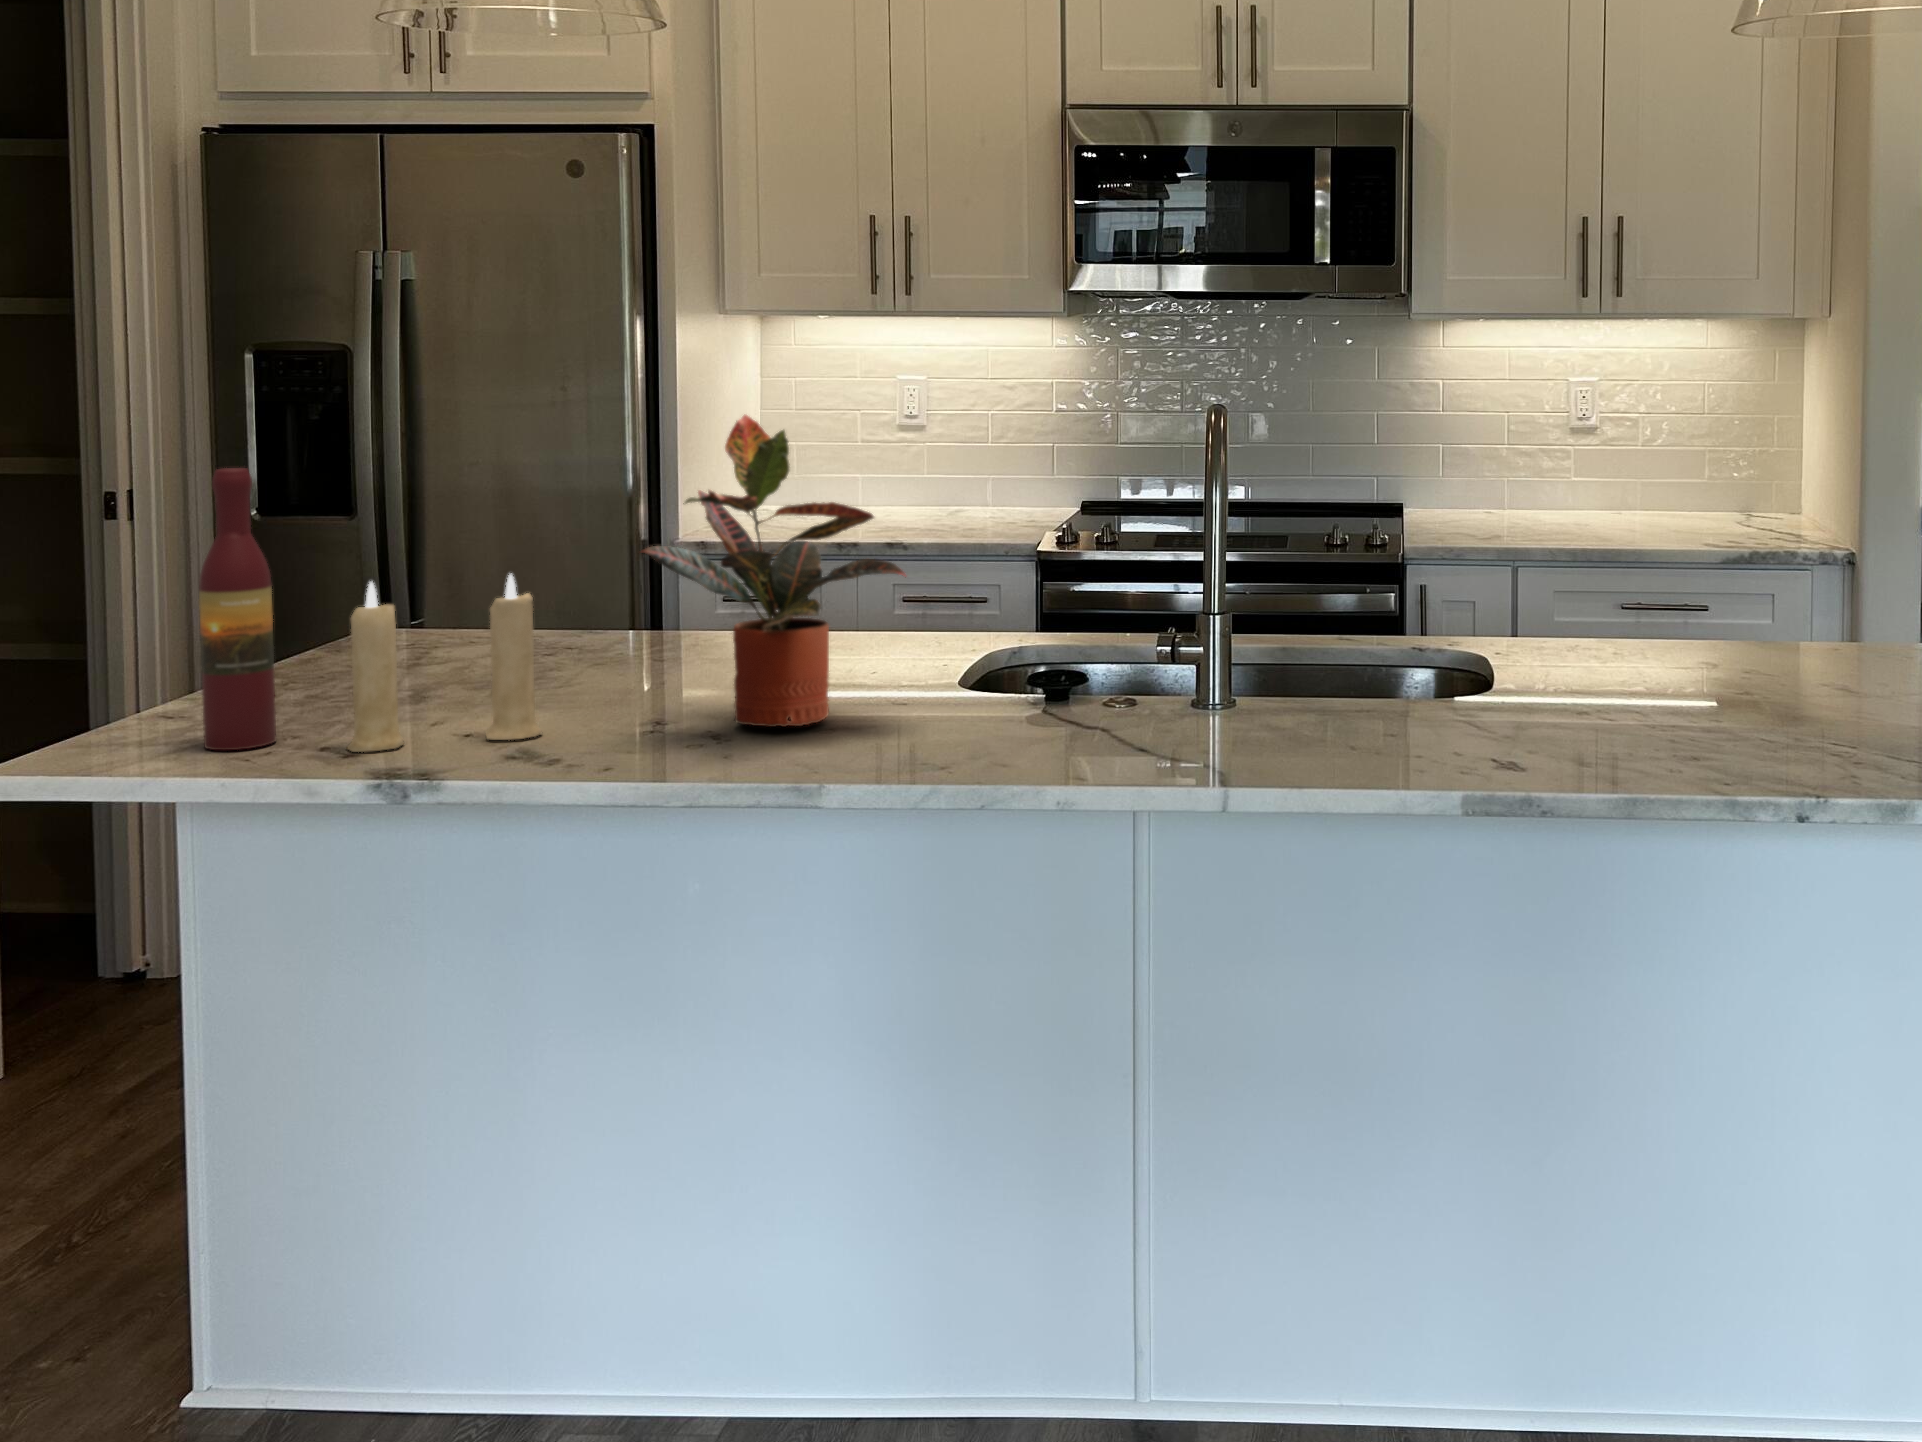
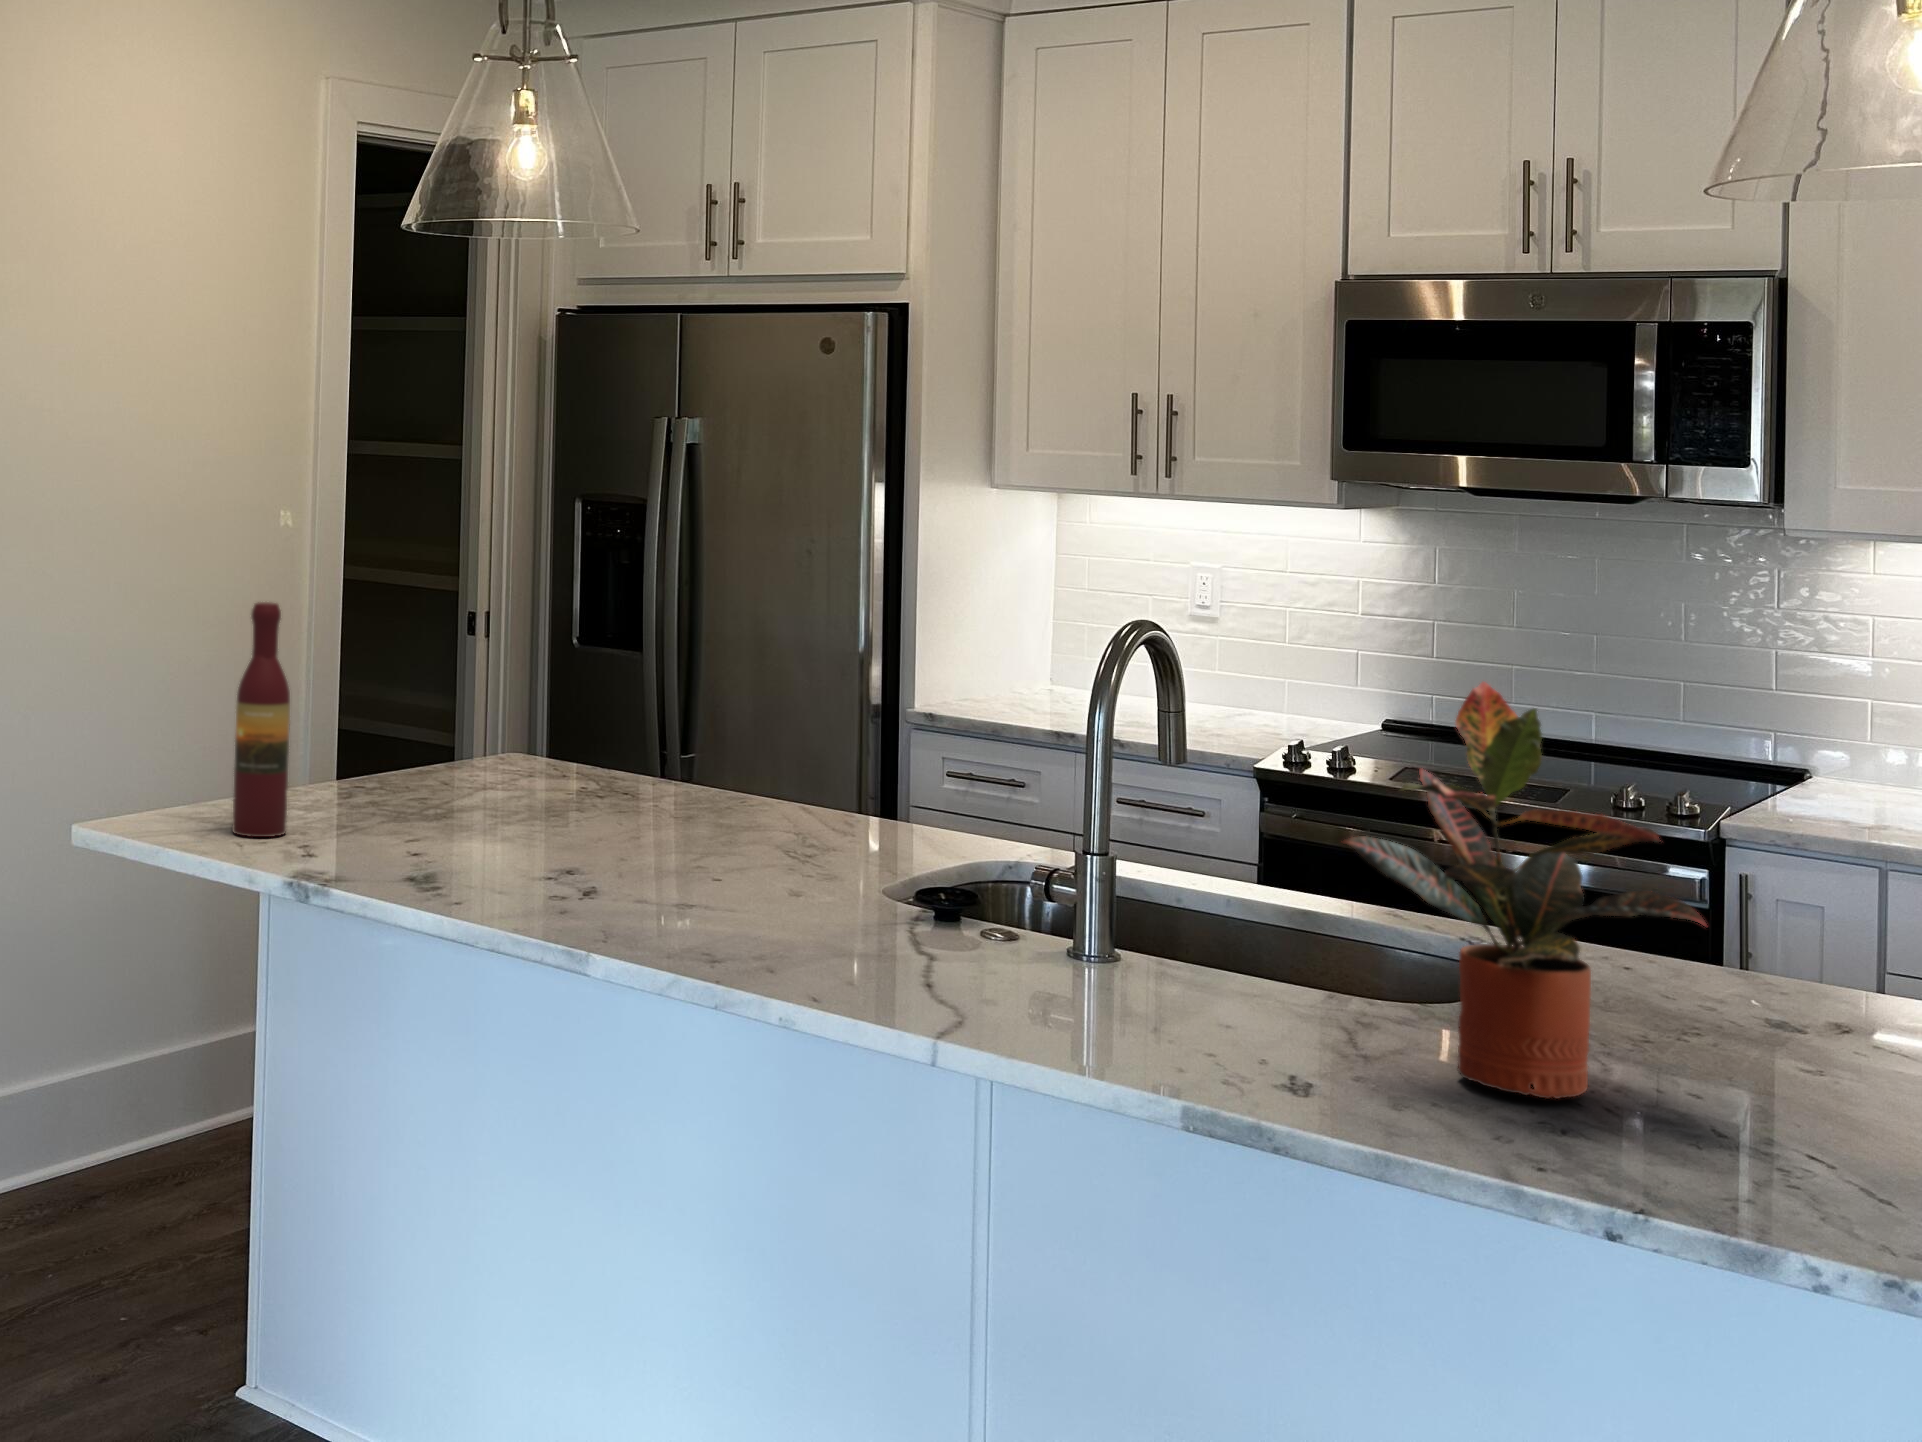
potted plant: present [641,415,906,727] -> present [1343,682,1706,1099]
candle: present [347,574,542,752] -> none [316,704,468,866]

